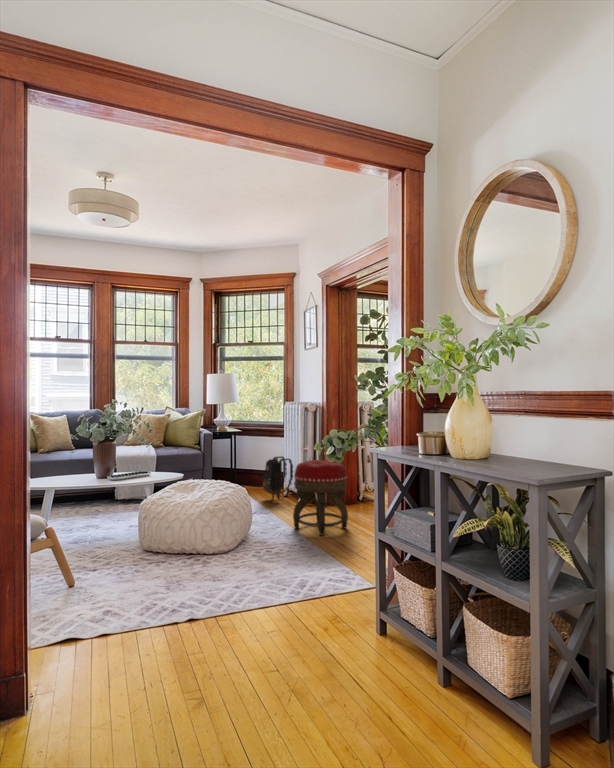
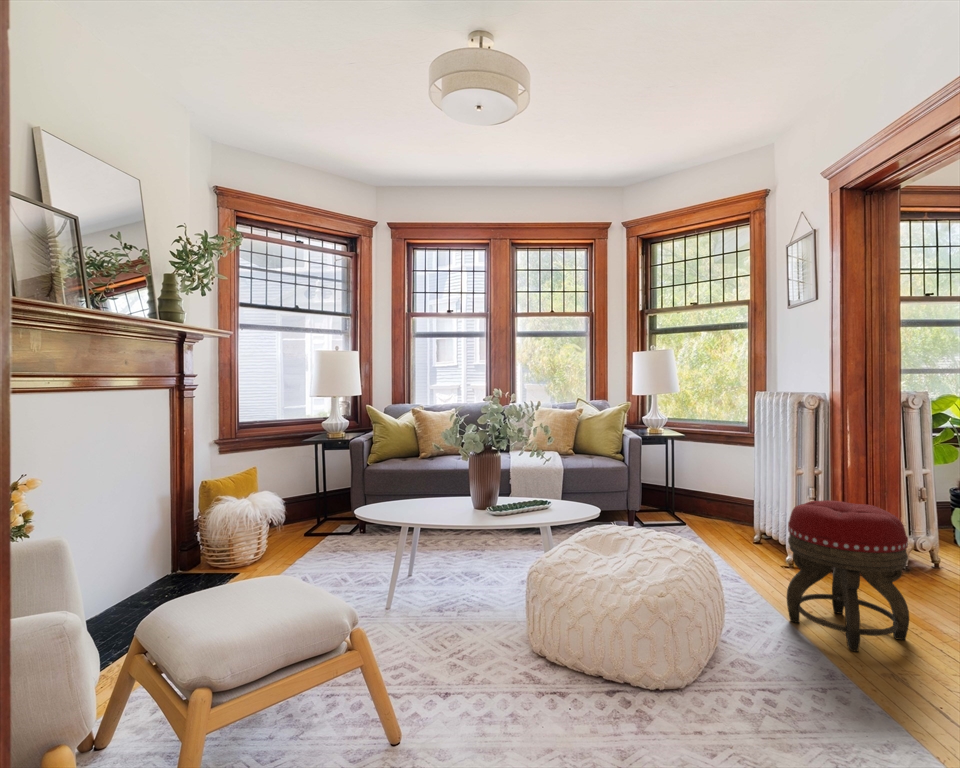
backpack: present [264,456,293,499] -> none [721,479,775,549]

